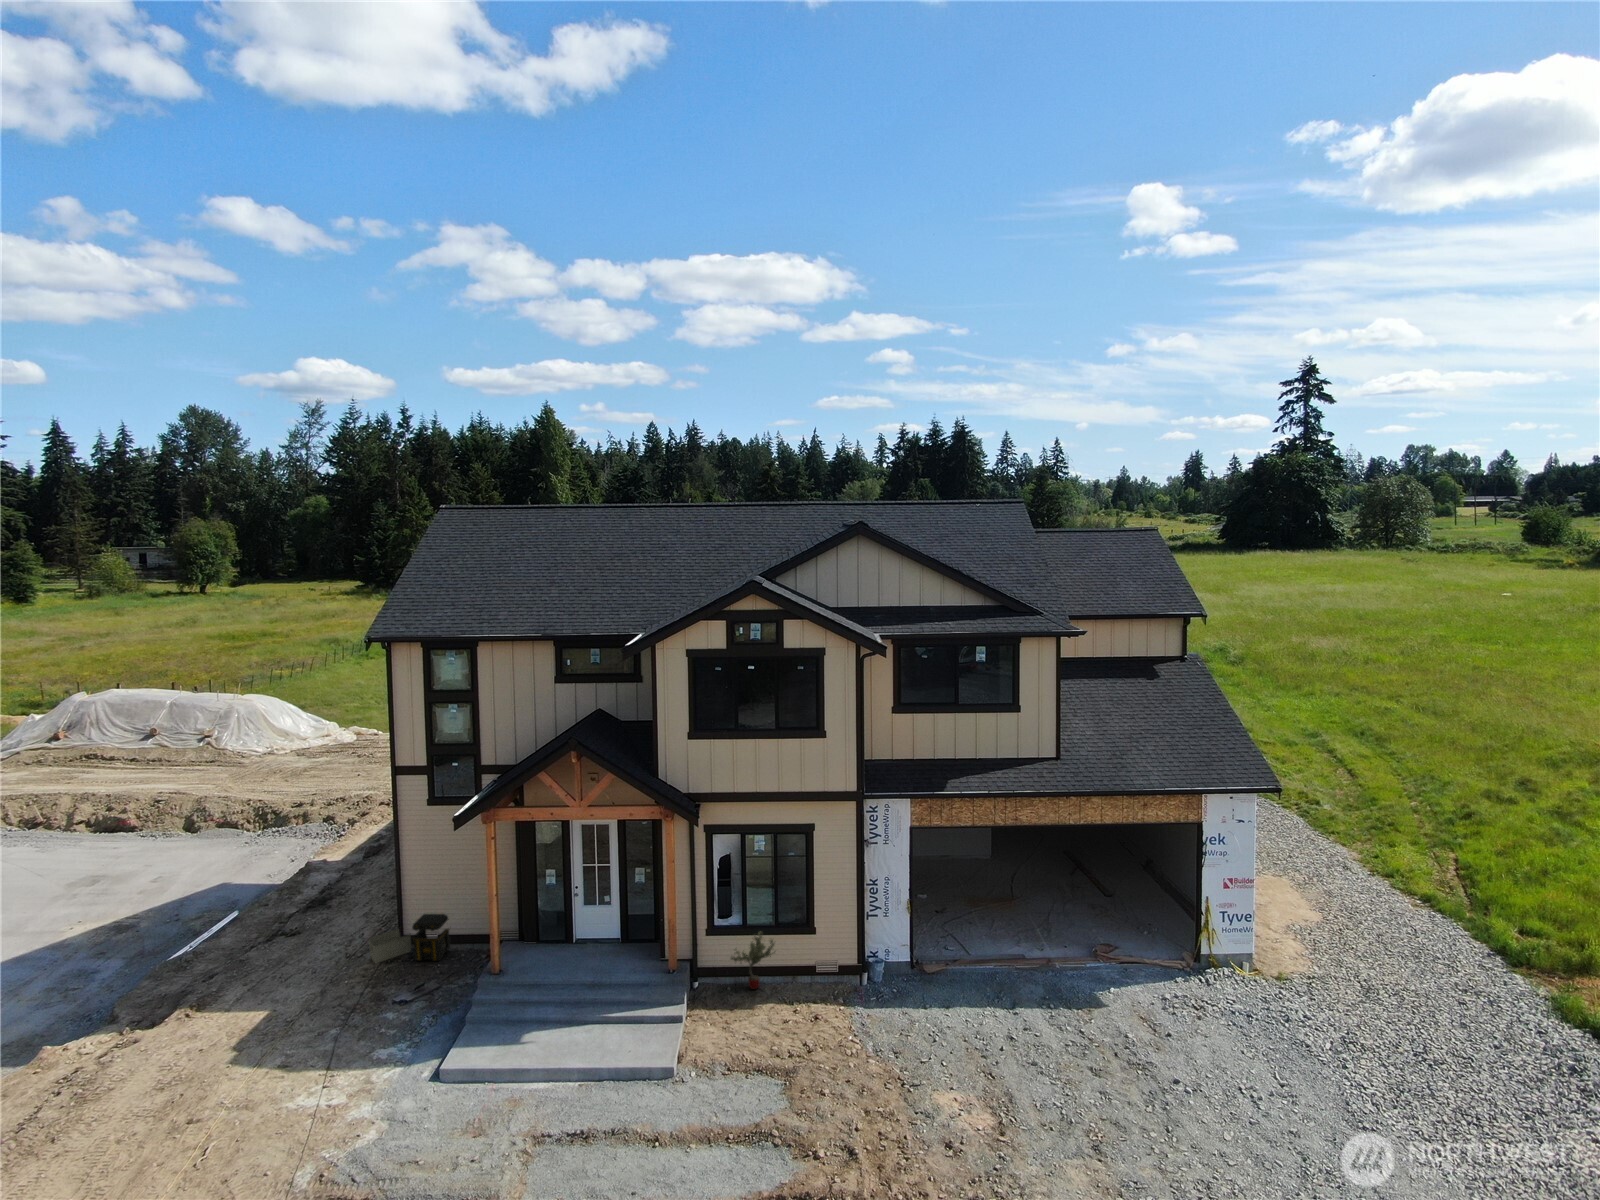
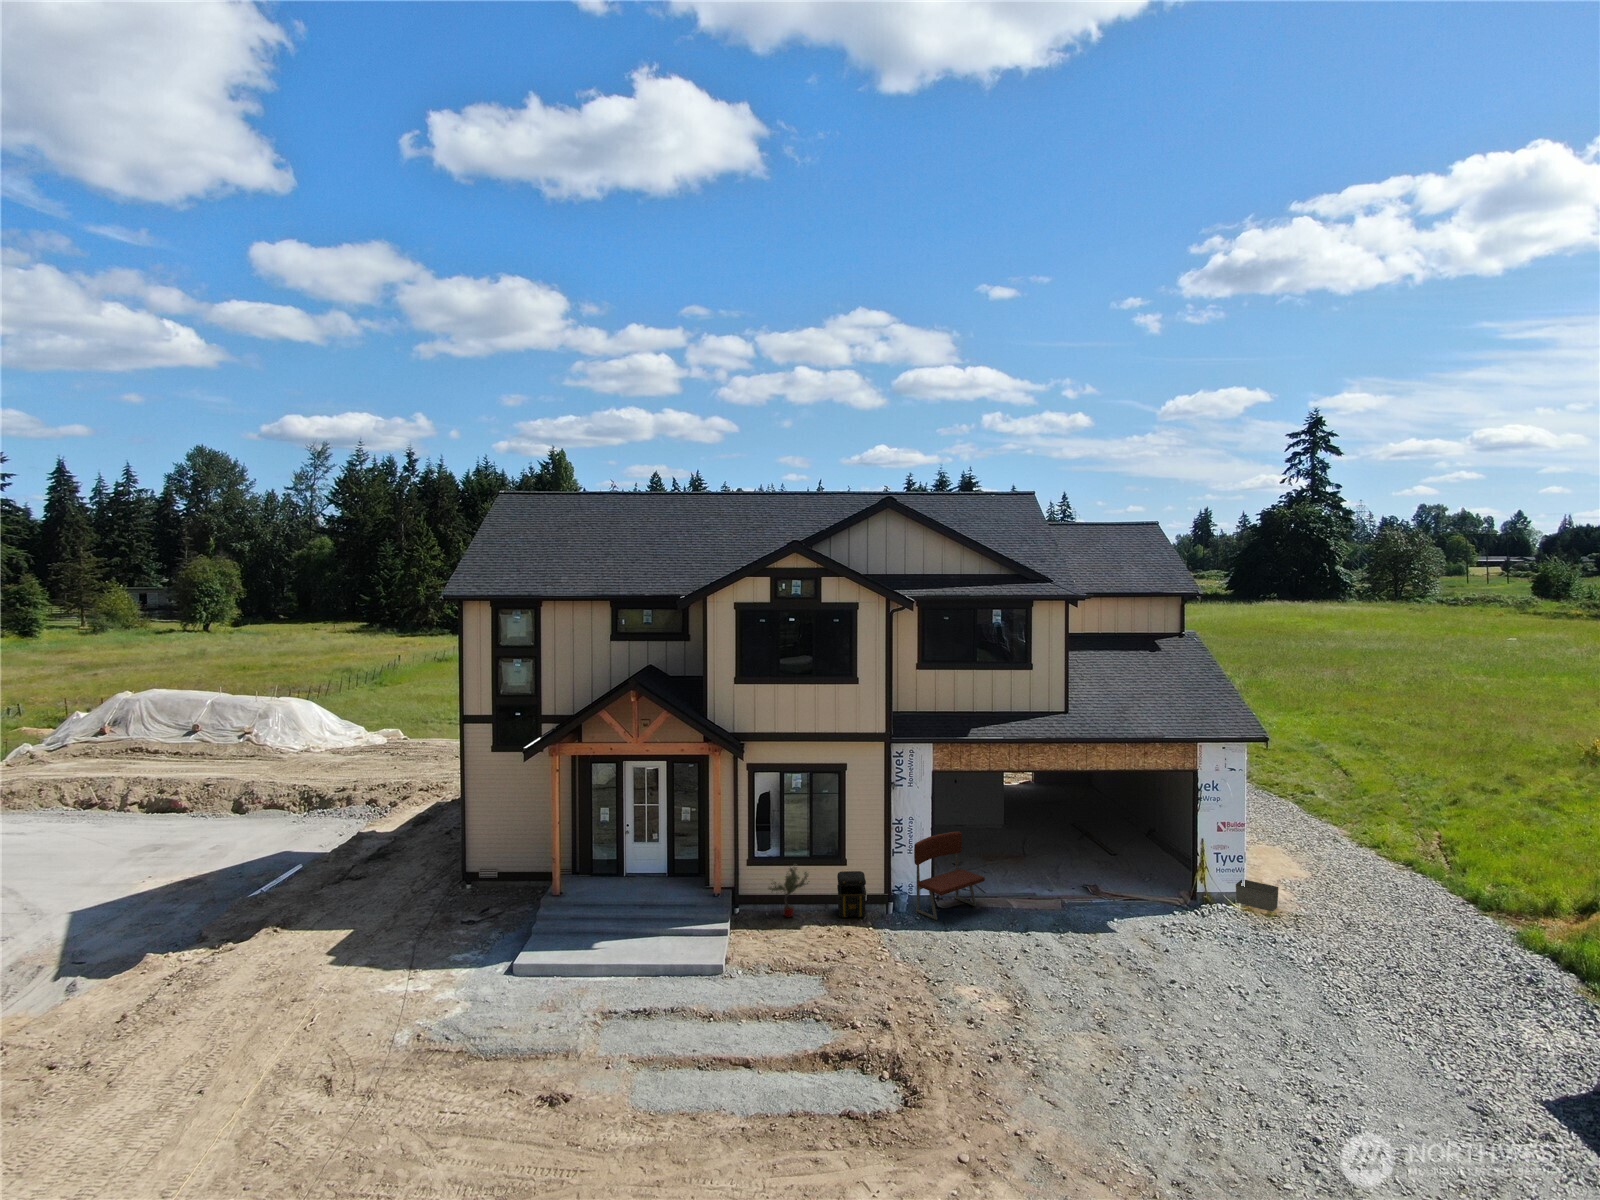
bench: none [891,889,969,992] -> present [914,831,985,920]
toolbox: present [412,914,450,961] -> present [837,871,866,918]
storage bin: present [368,929,411,963] -> present [1236,880,1278,911]

